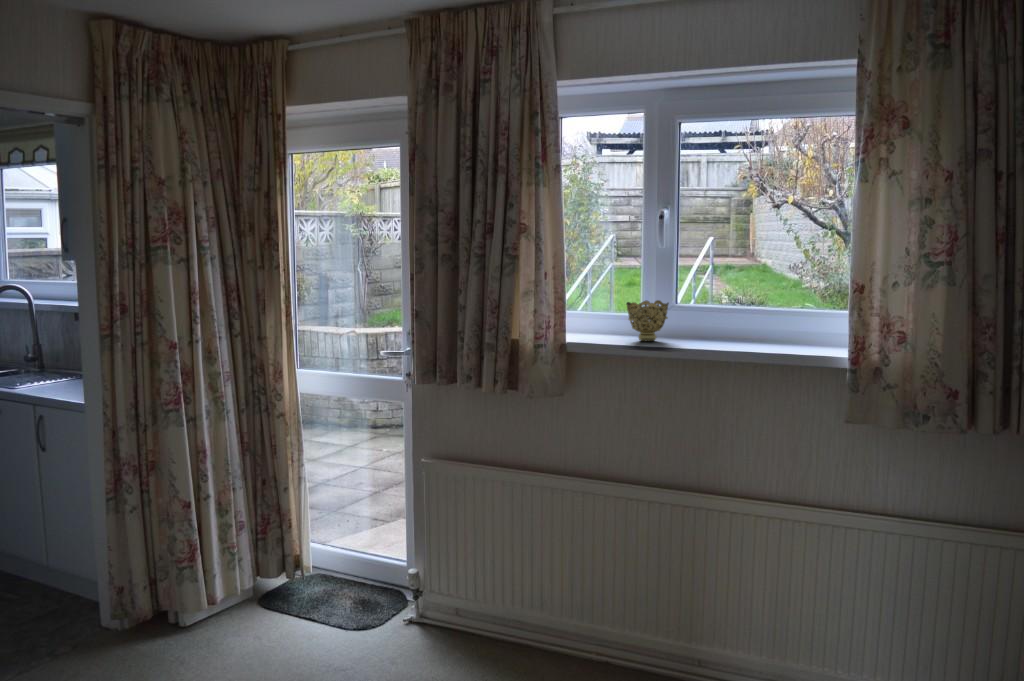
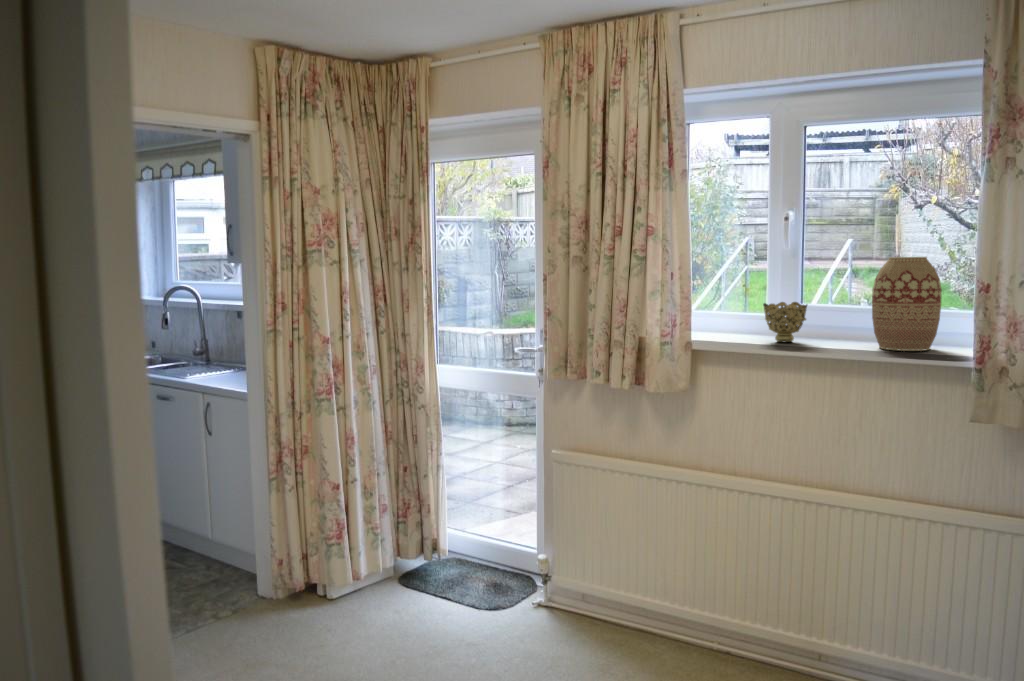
vase: none [728,256,791,348] -> present [872,257,942,351]

